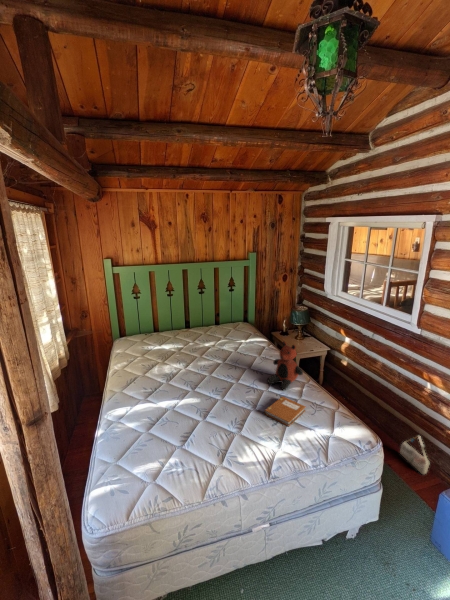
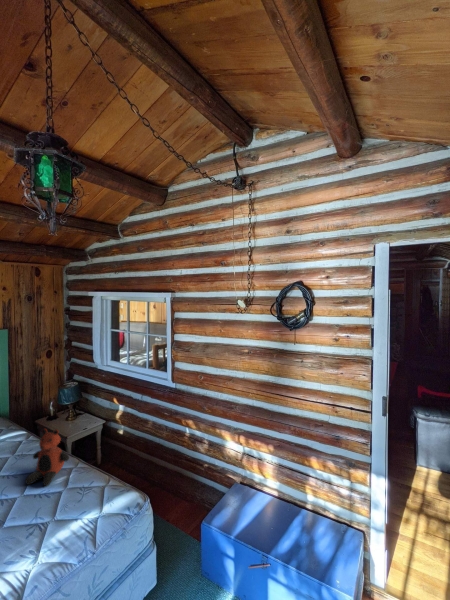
notebook: present [264,397,306,426] -> none [19,494,72,527]
bag: present [400,436,429,474] -> none [175,479,197,515]

